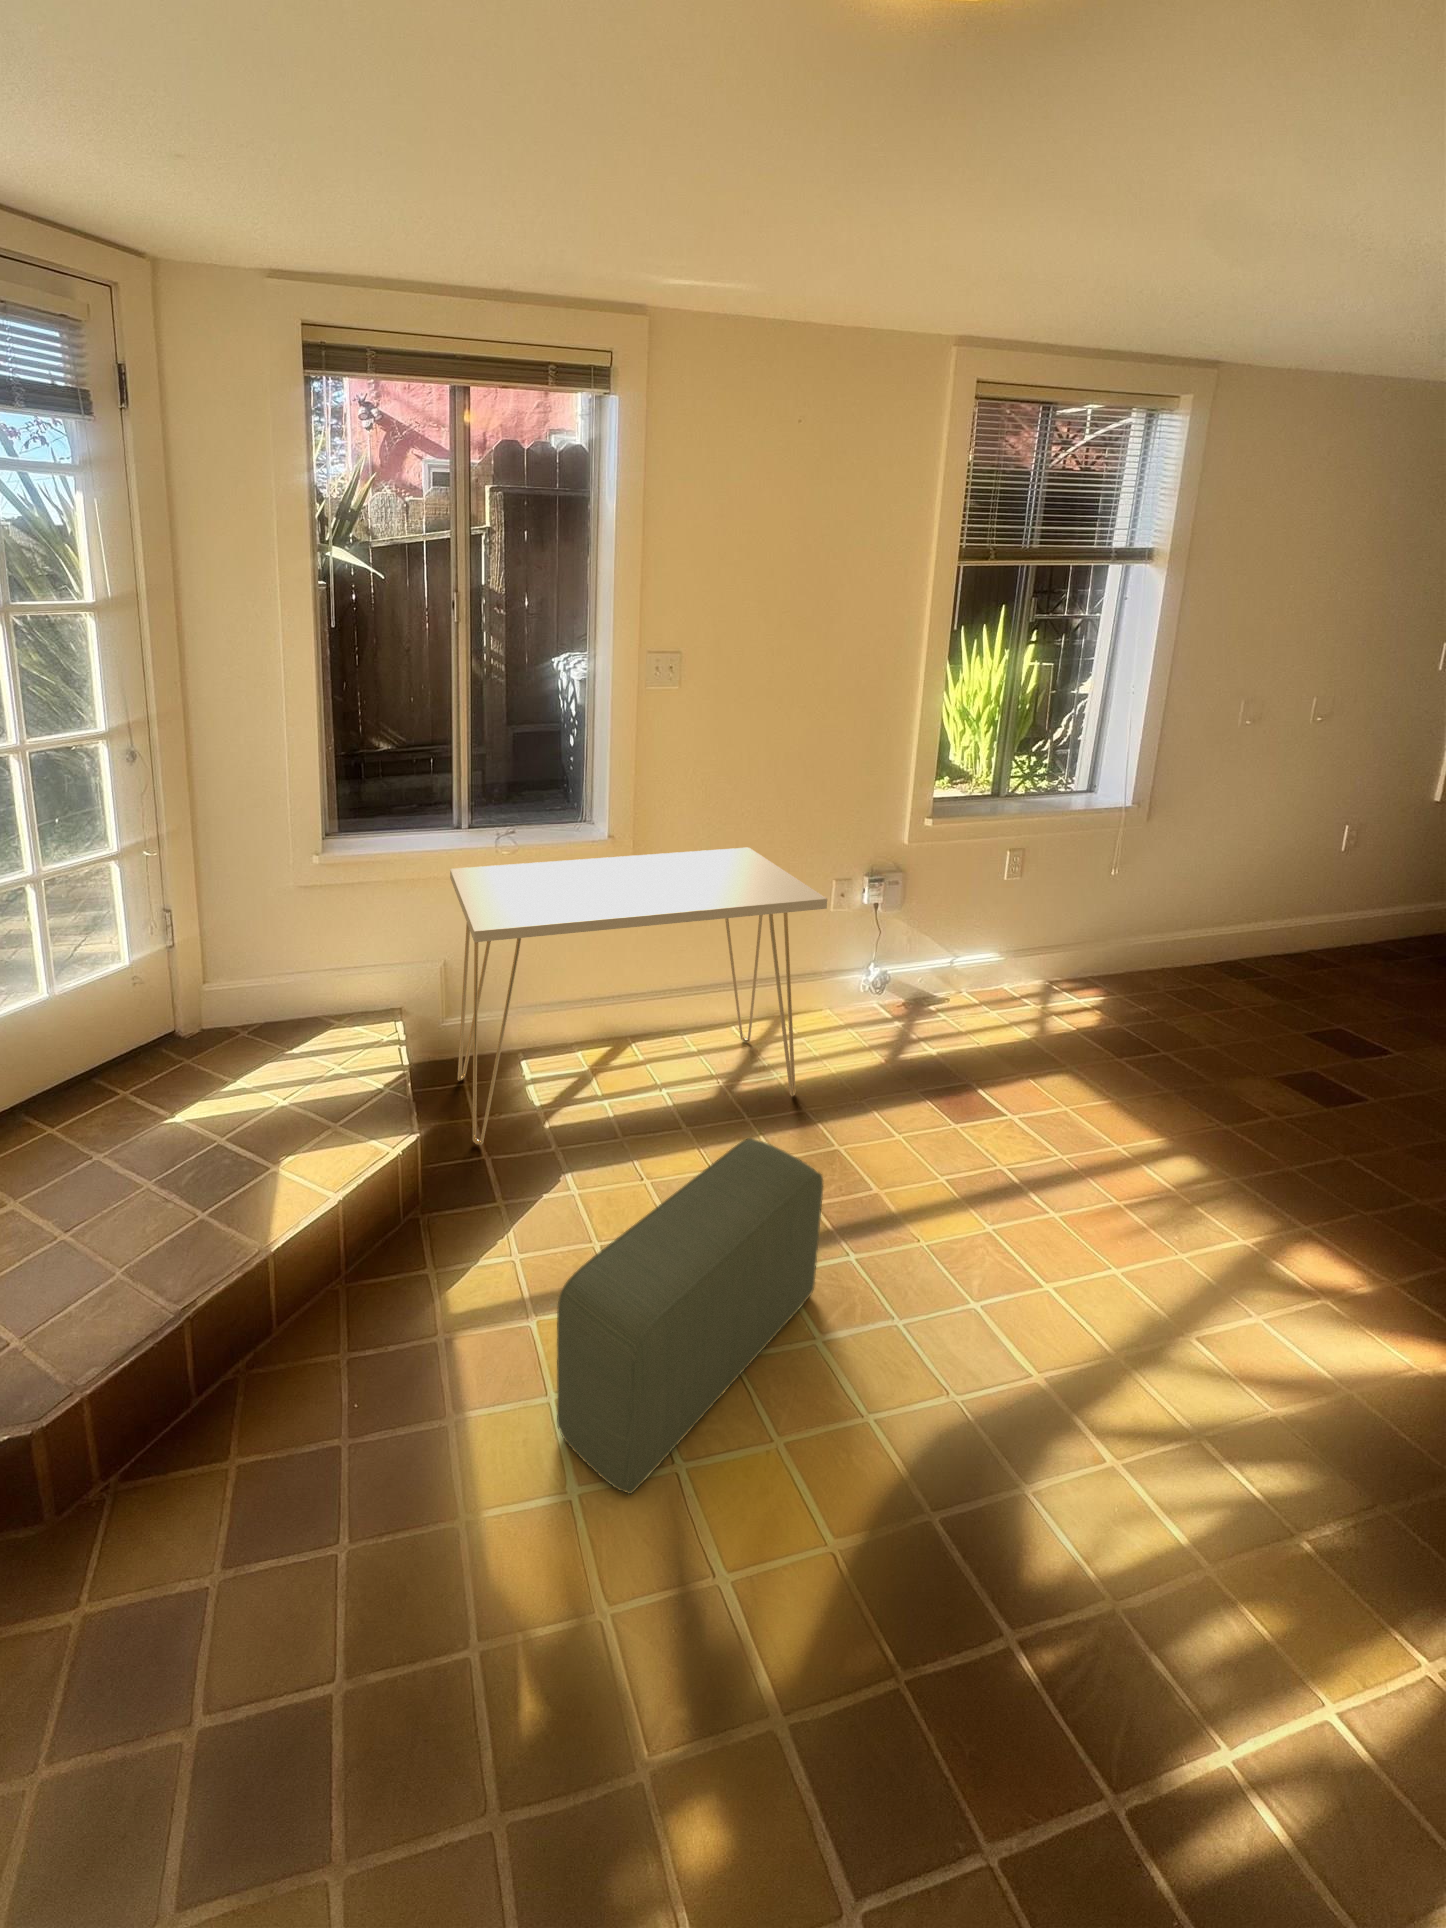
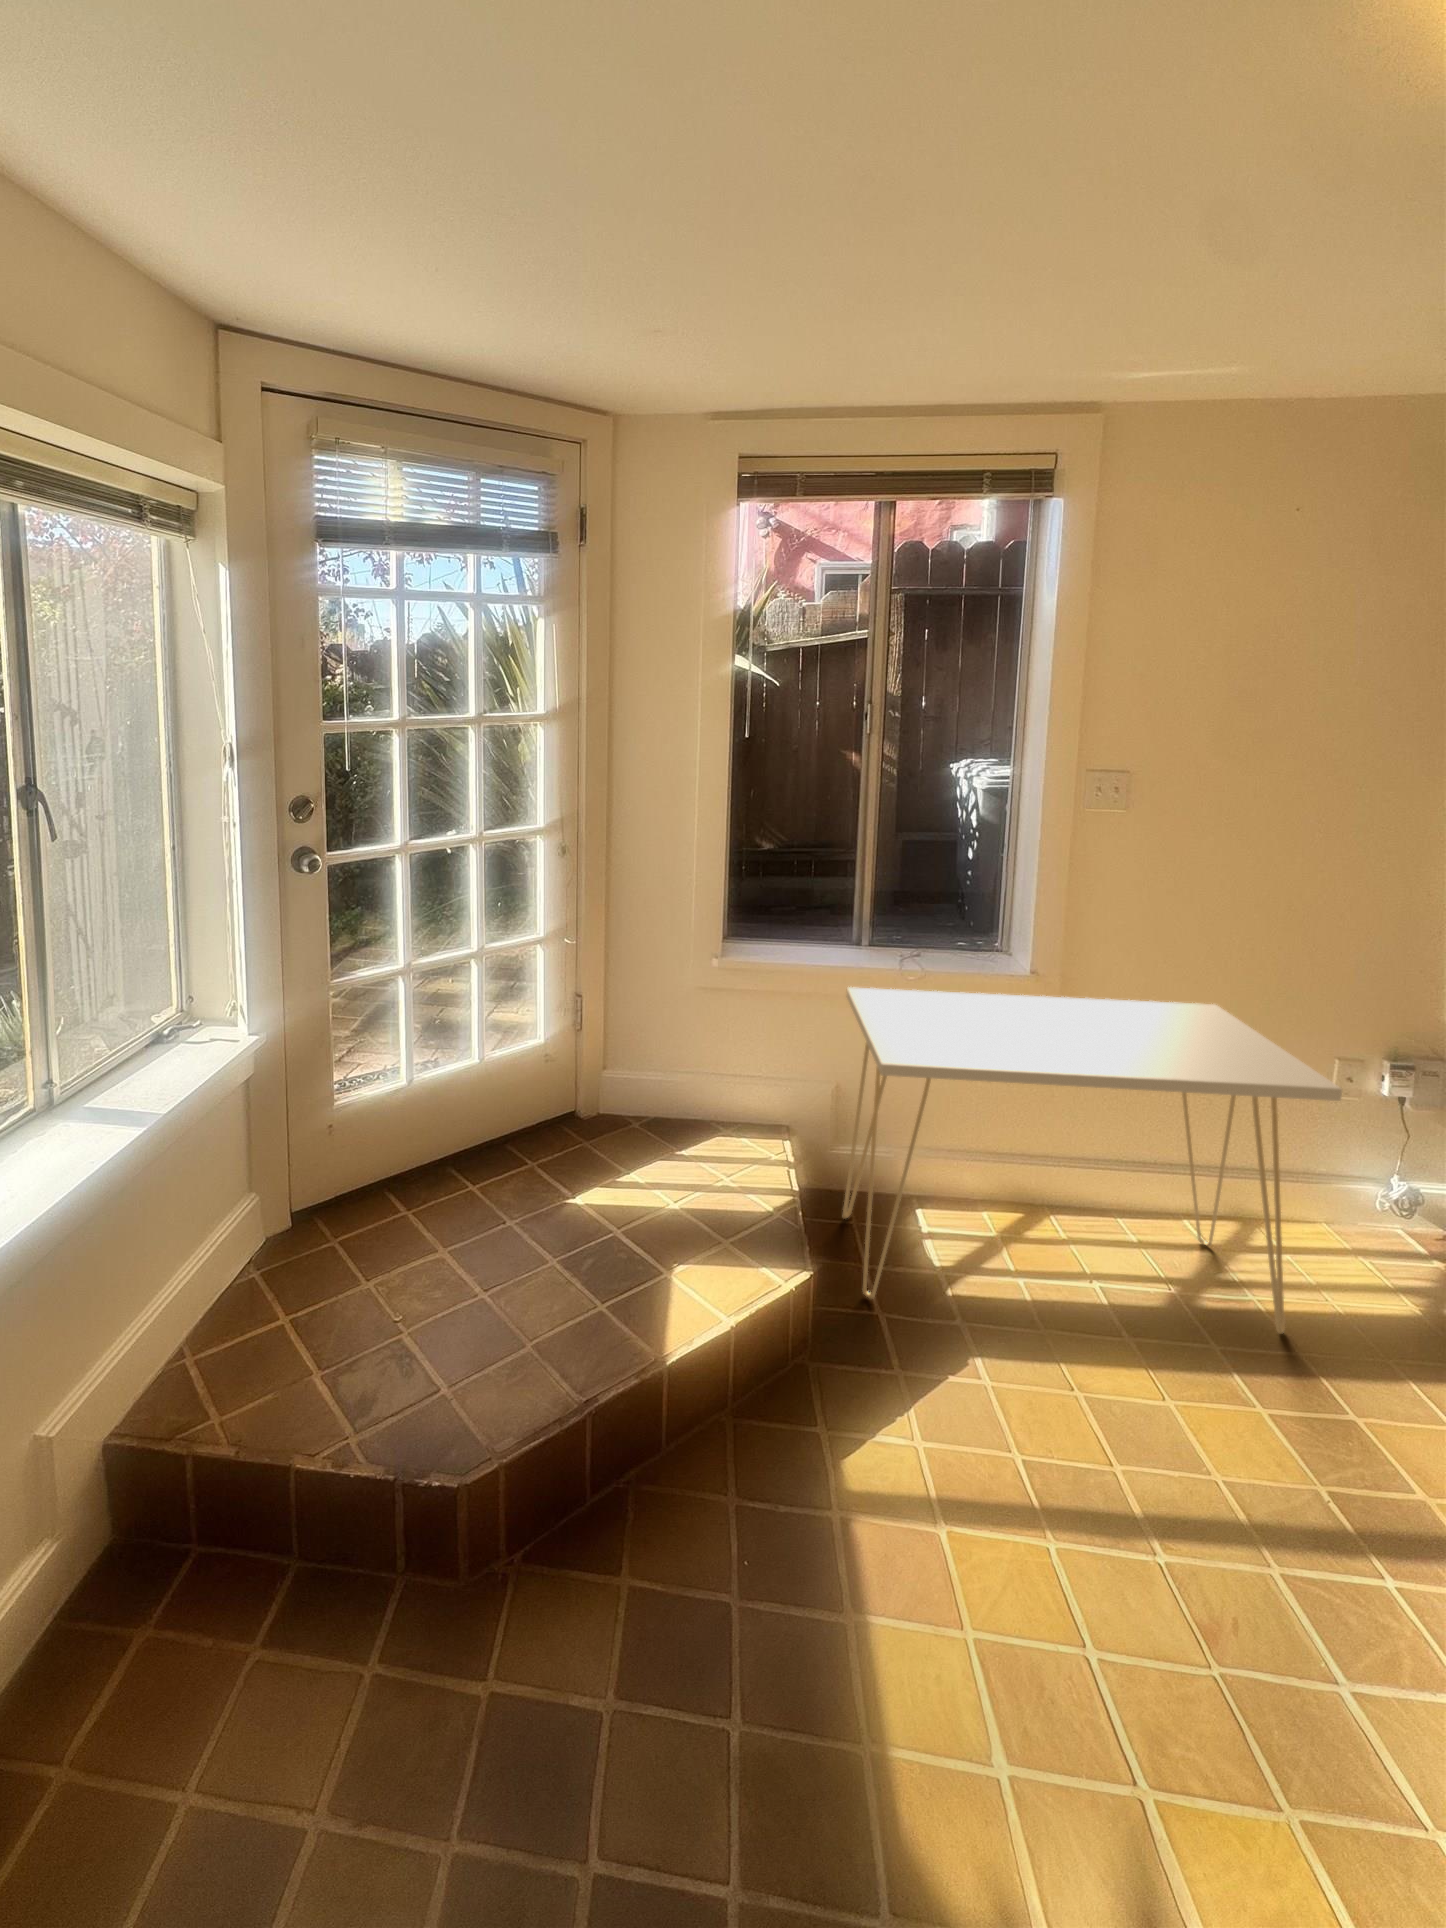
pouf: present [557,1138,823,1494] -> none [981,1382,1352,1798]

